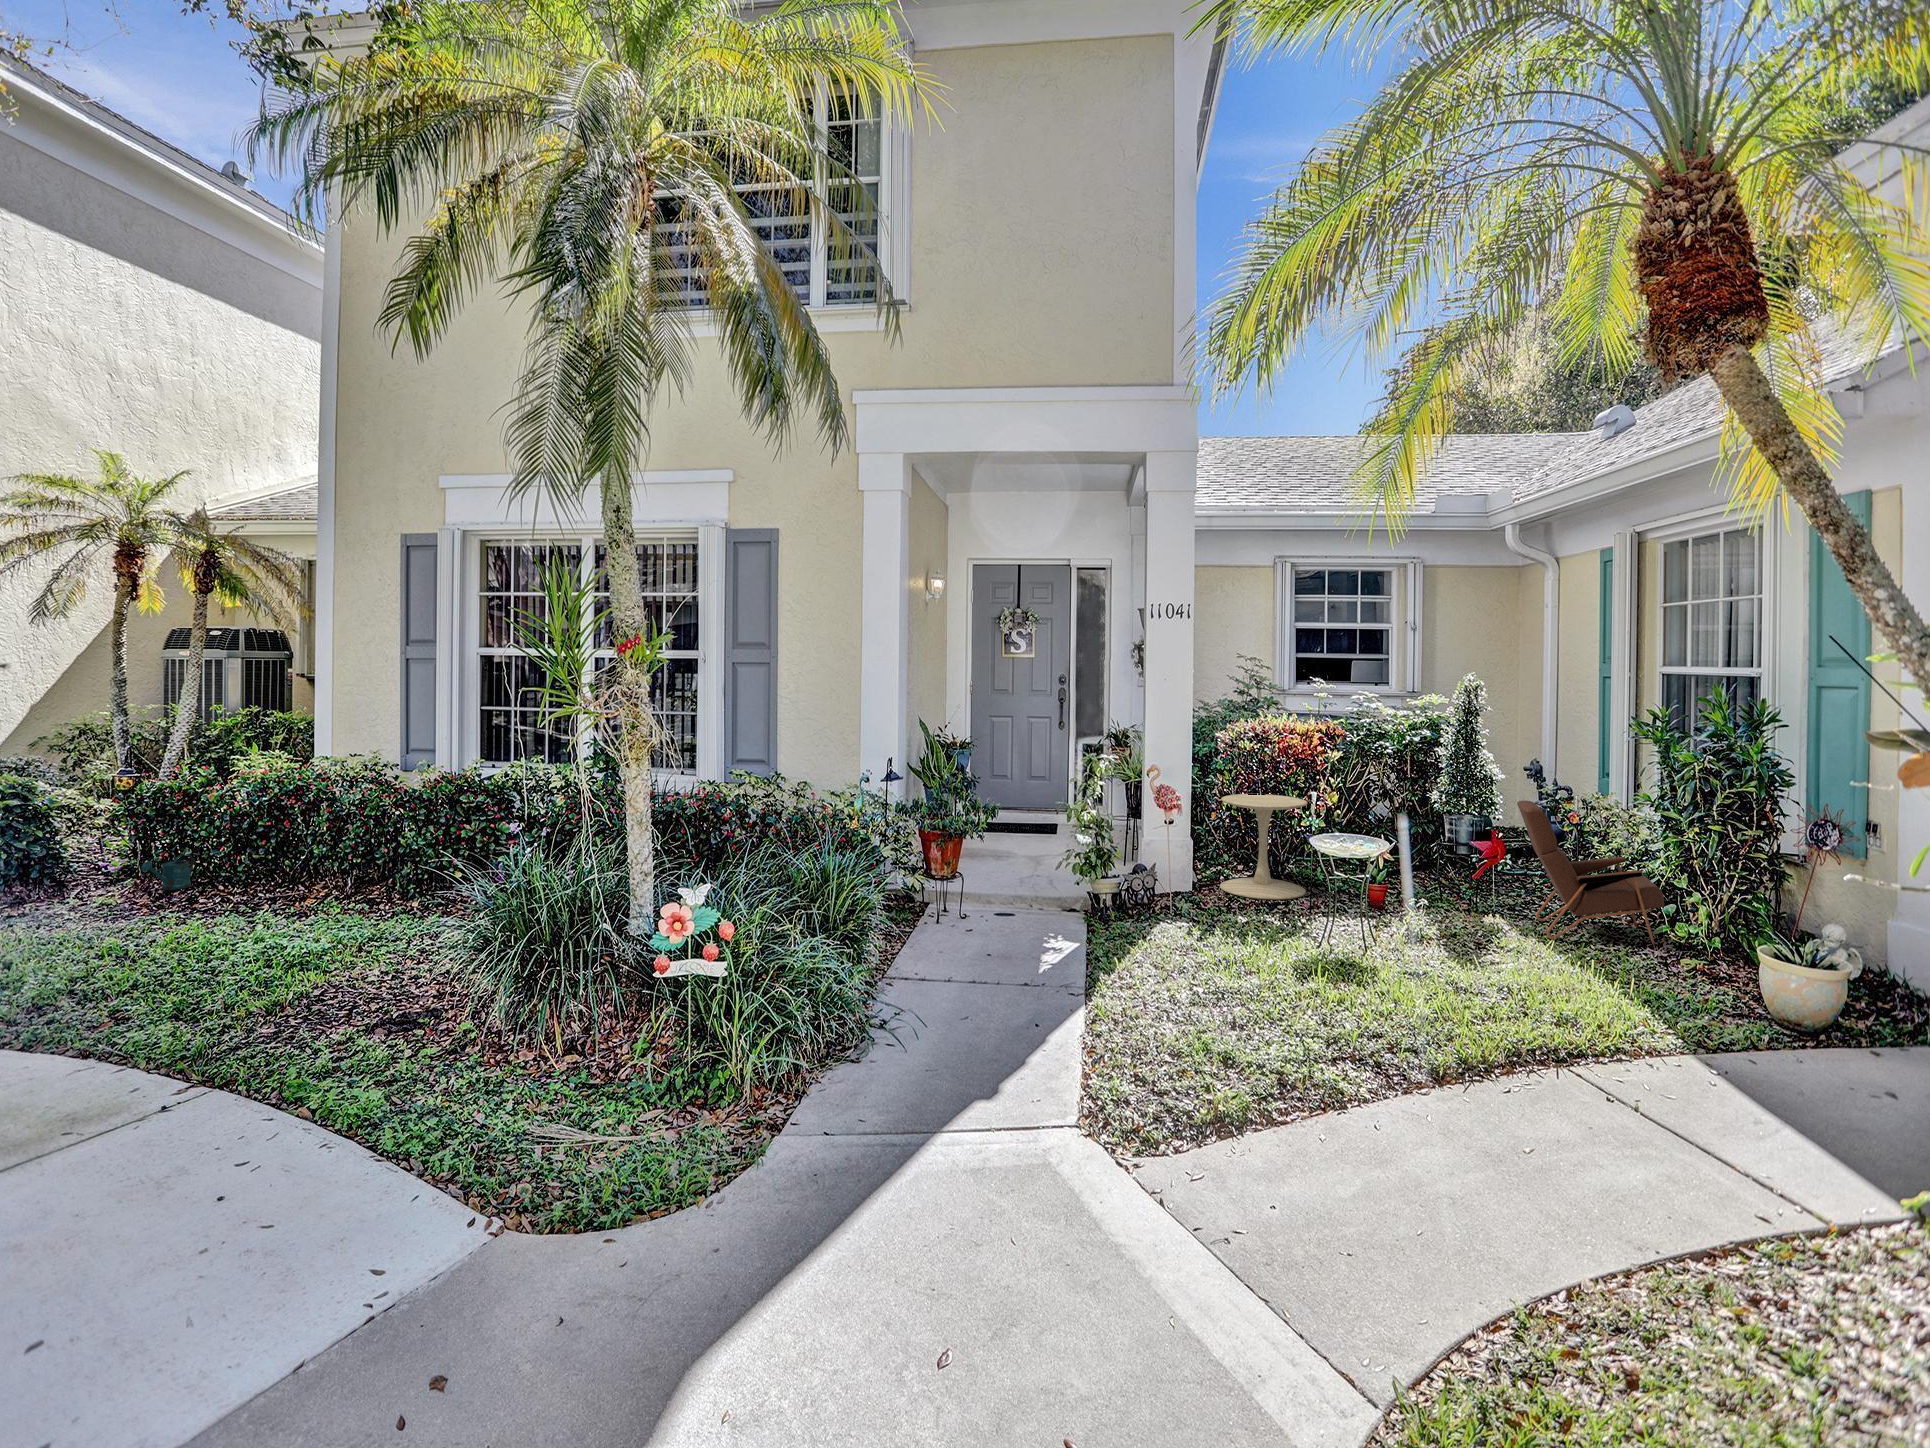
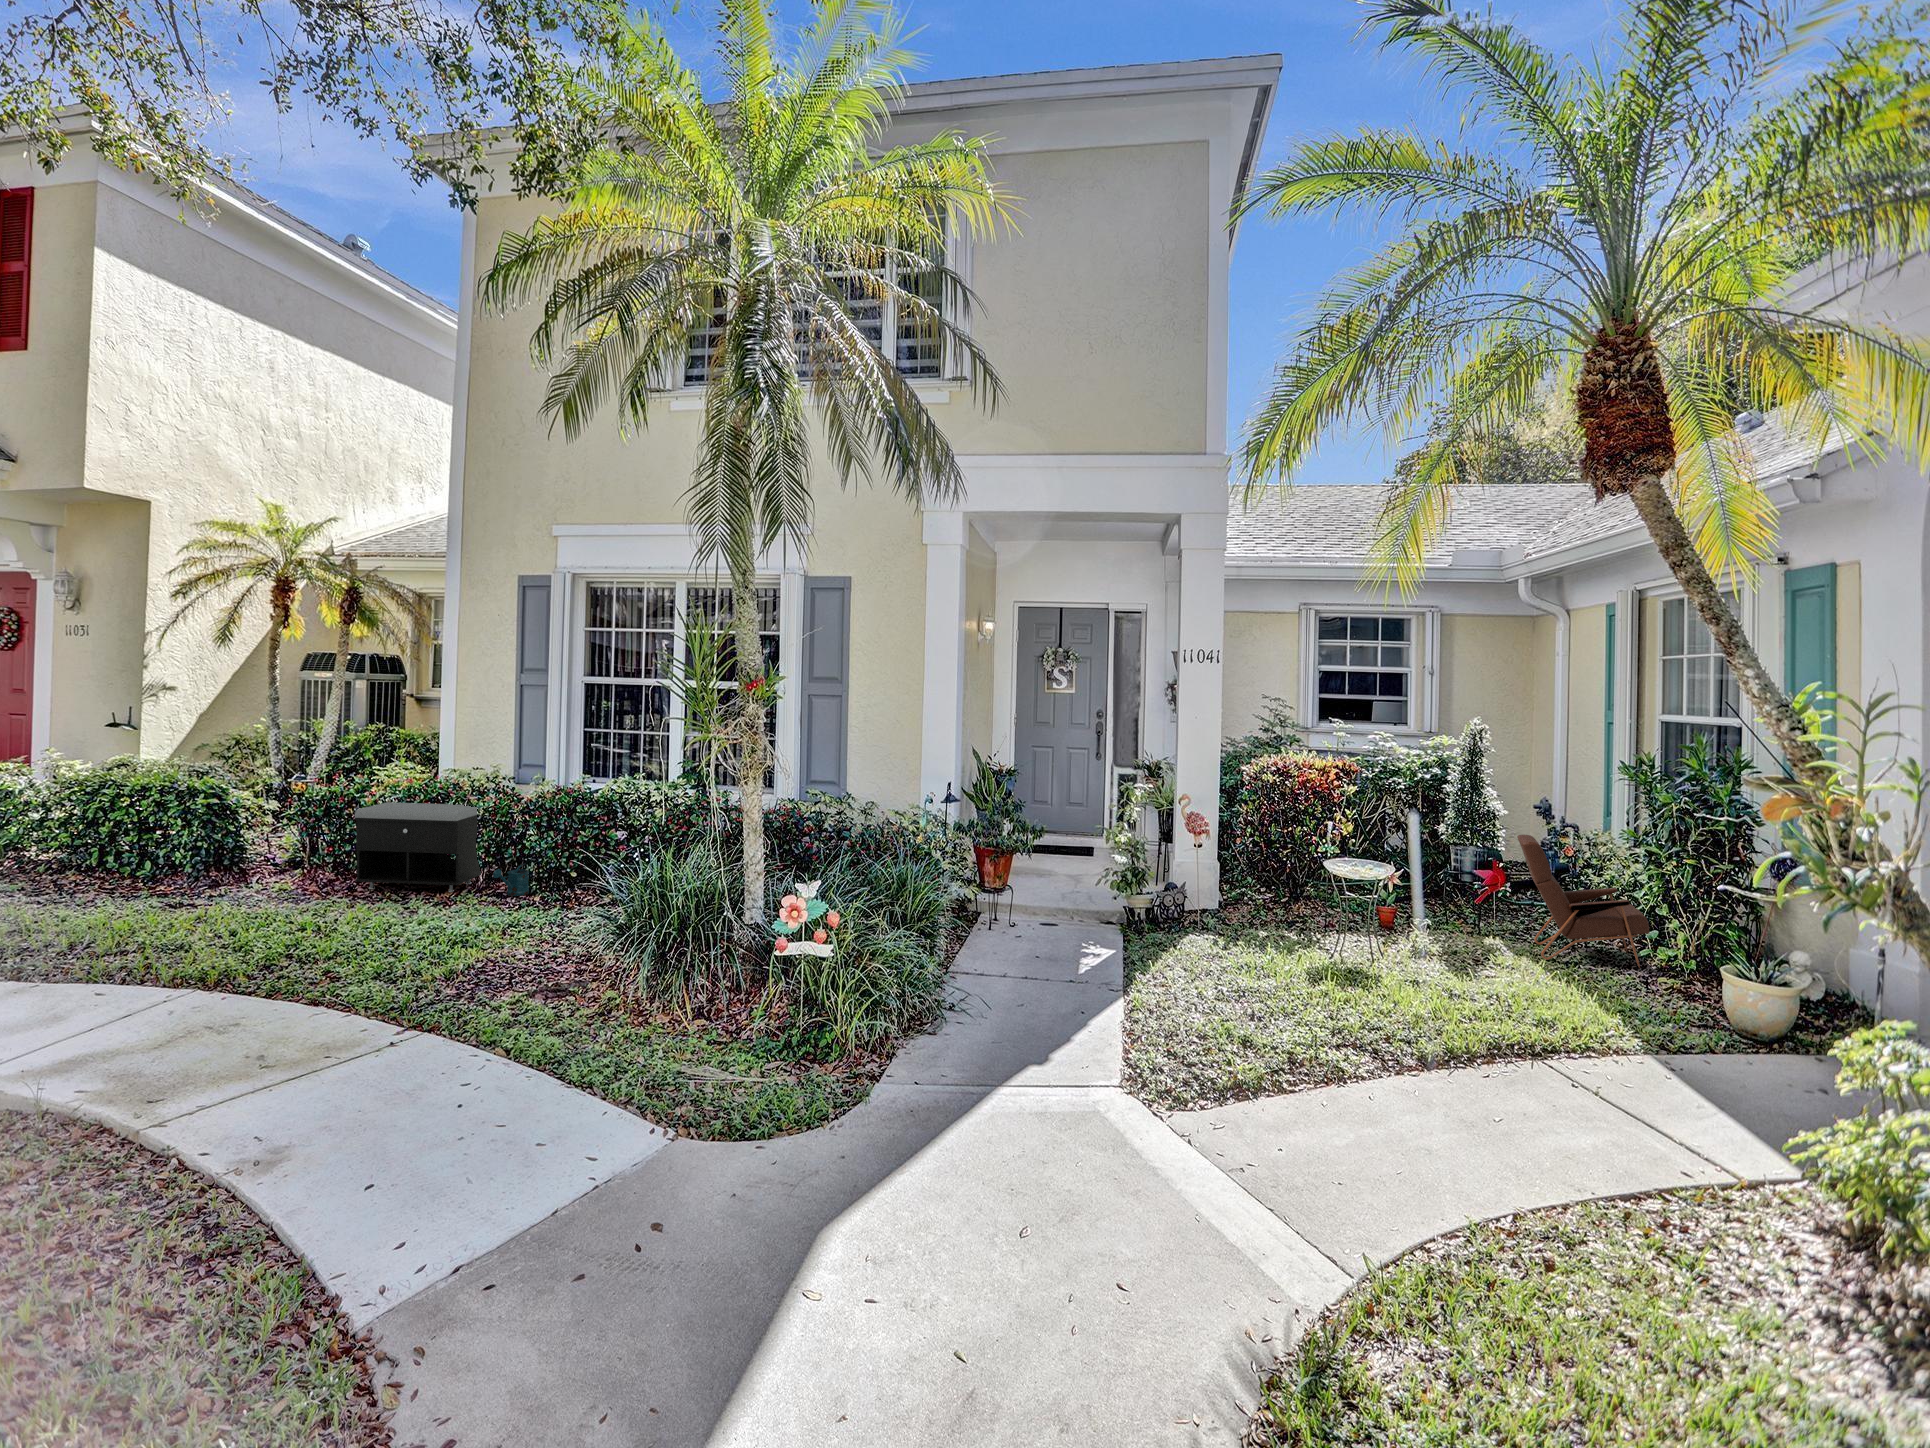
pedestal table: present [1220,794,1307,899] -> none [1244,823,1325,918]
storage bench: none [192,797,358,900] -> present [355,802,481,892]
watering can: present [141,854,193,890] -> present [493,864,529,896]

